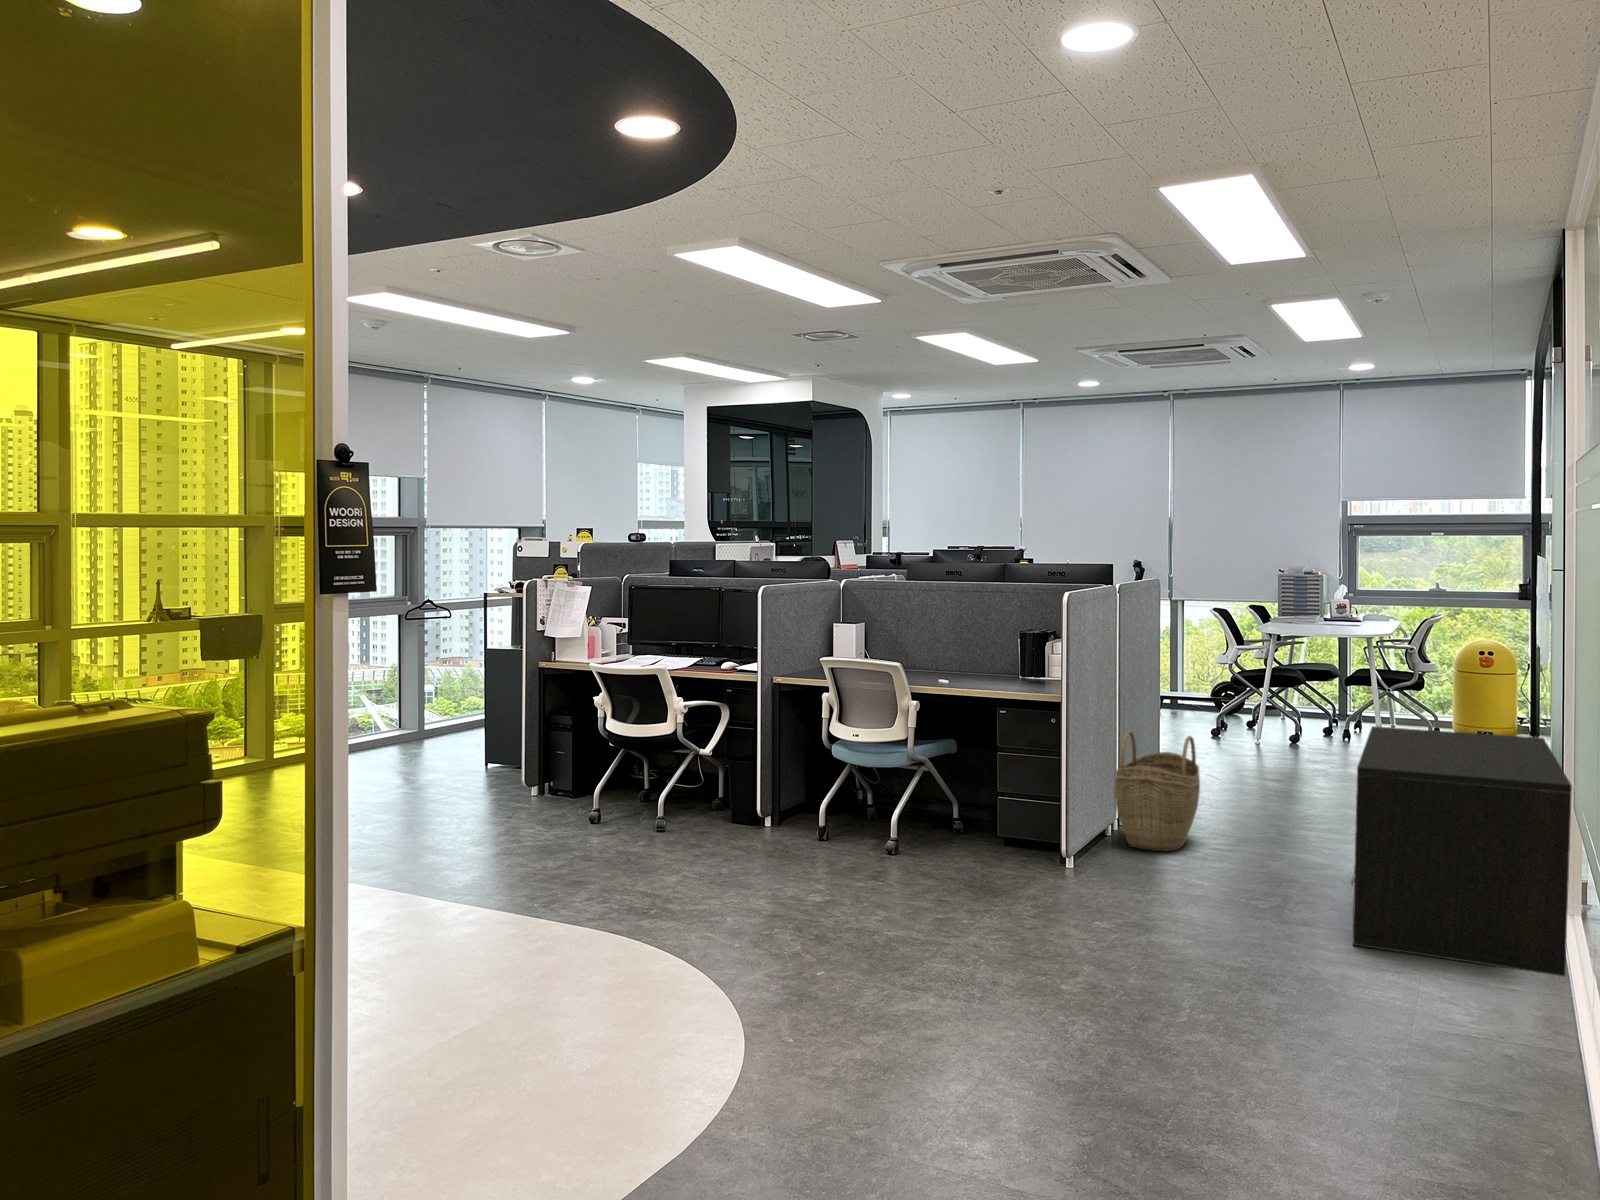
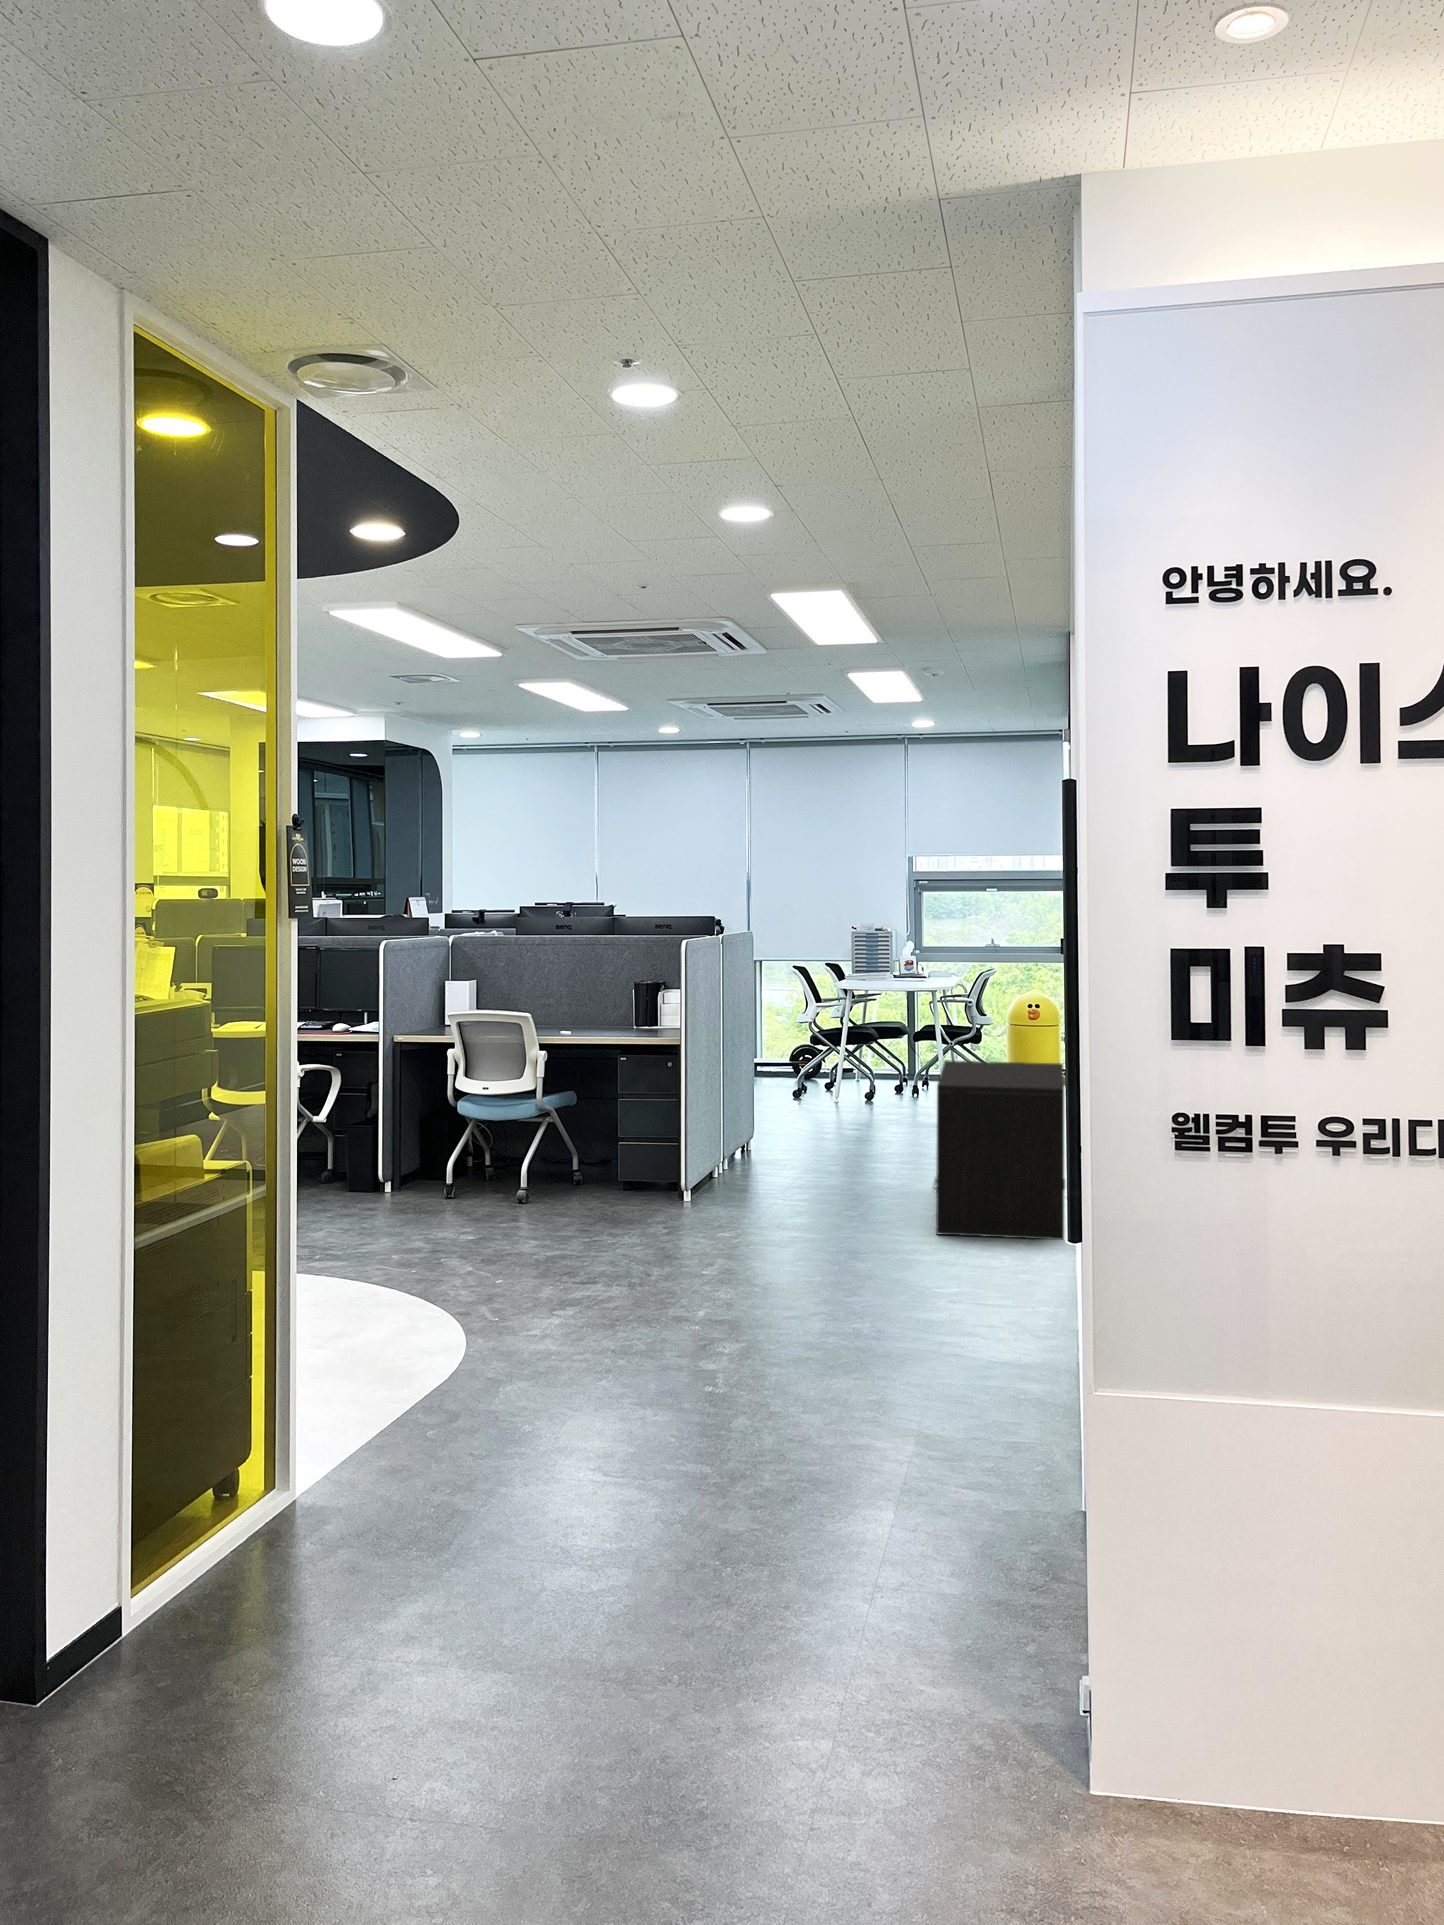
woven basket: present [1115,731,1200,851] -> none [728,1076,801,1185]

